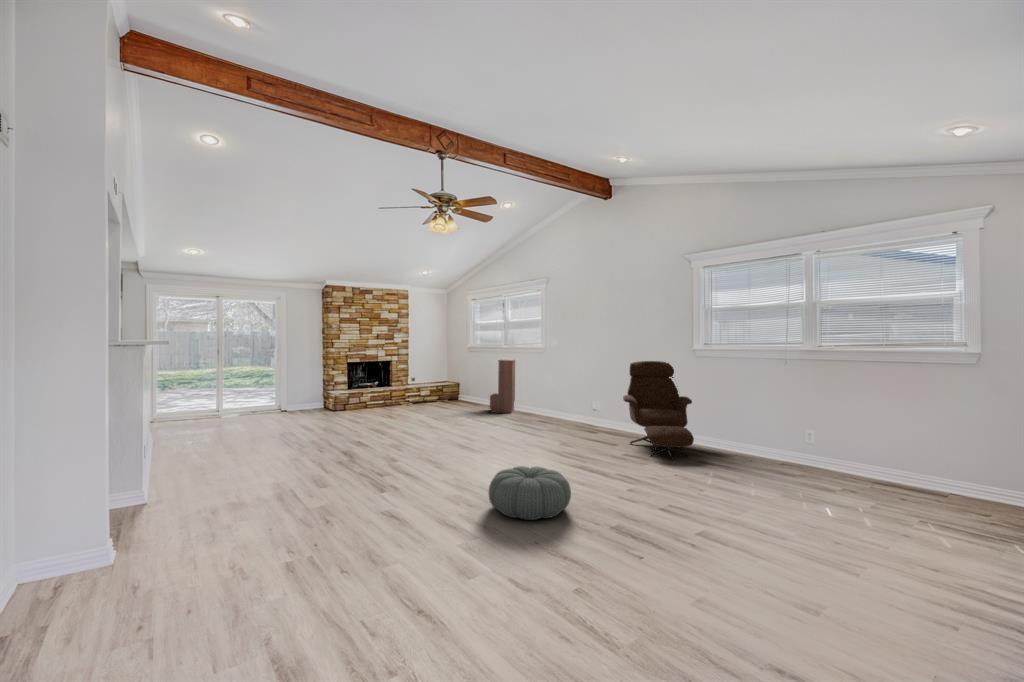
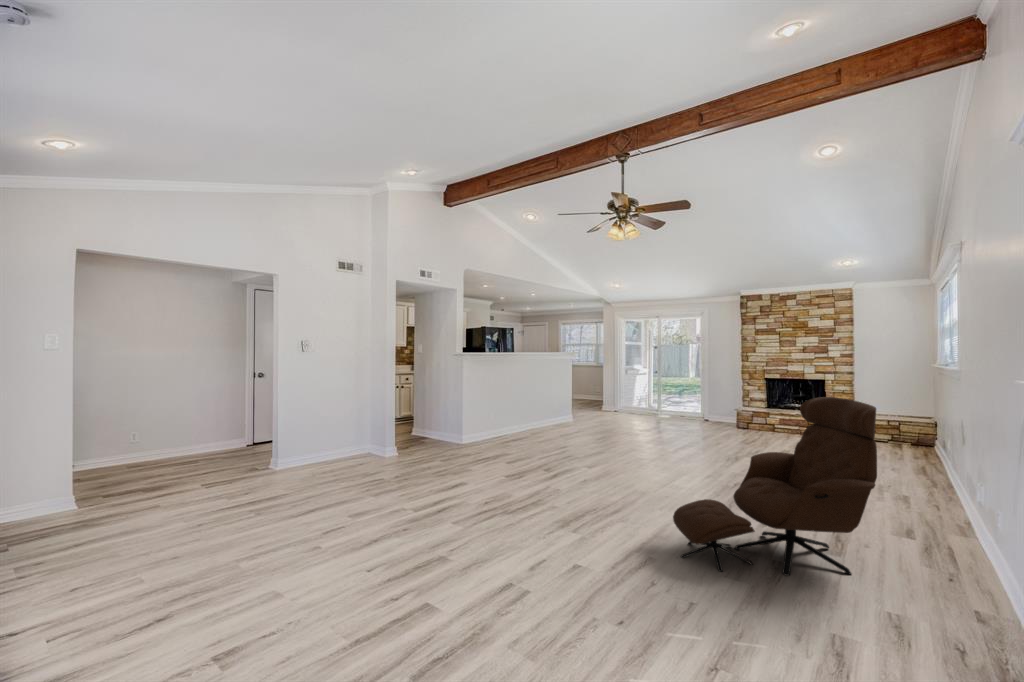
bookshelf: present [490,359,515,413] -> none [862,386,920,474]
pouf: present [488,466,571,520] -> none [423,458,490,498]

